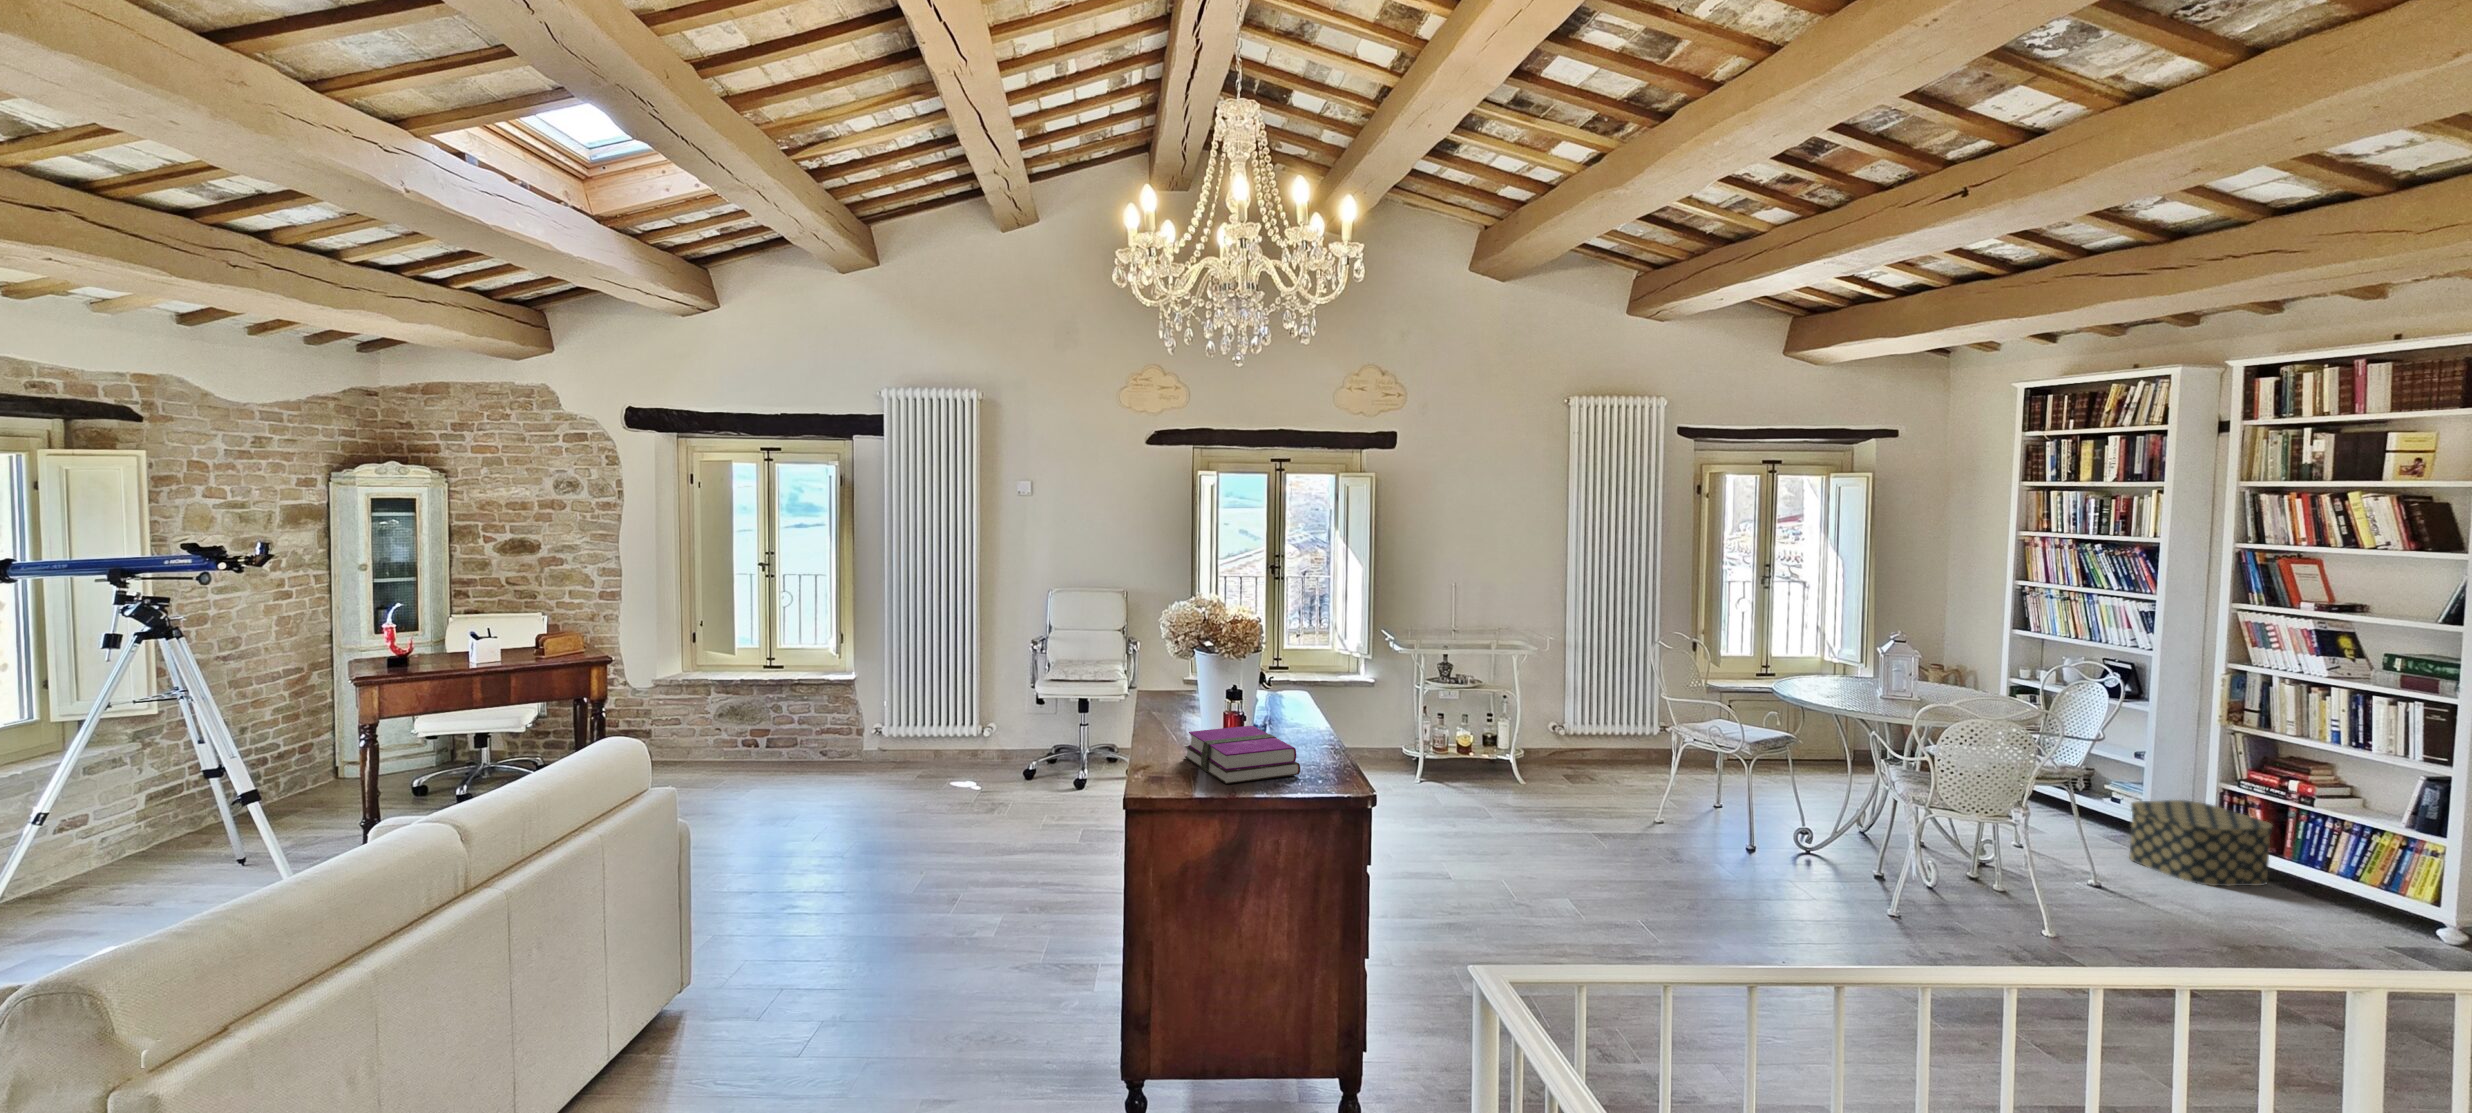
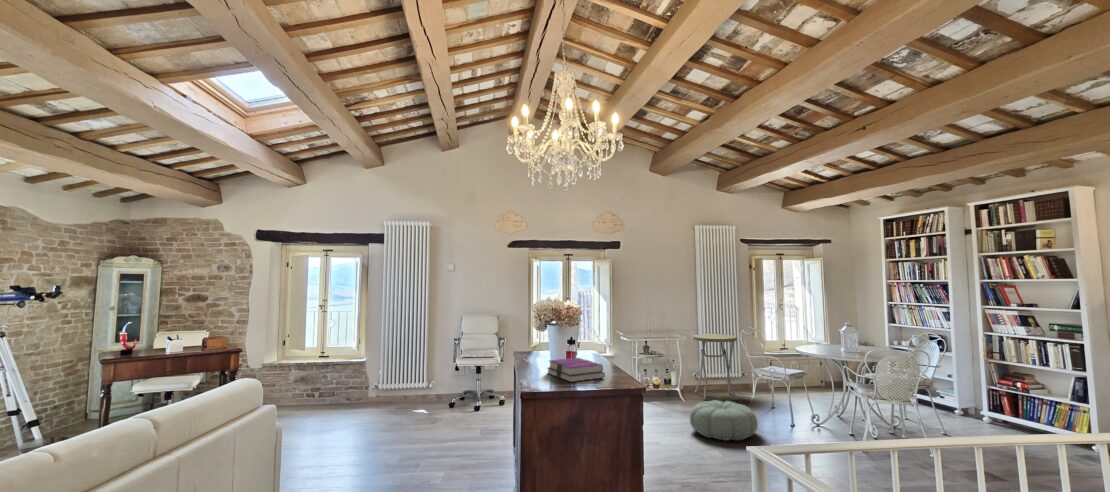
side table: none [1549,639,1649,786] -> present [693,334,737,400]
pouf: none [1519,793,1666,881] -> present [690,400,758,441]
storage box: present [2129,800,2272,886] -> none [952,395,1014,432]

